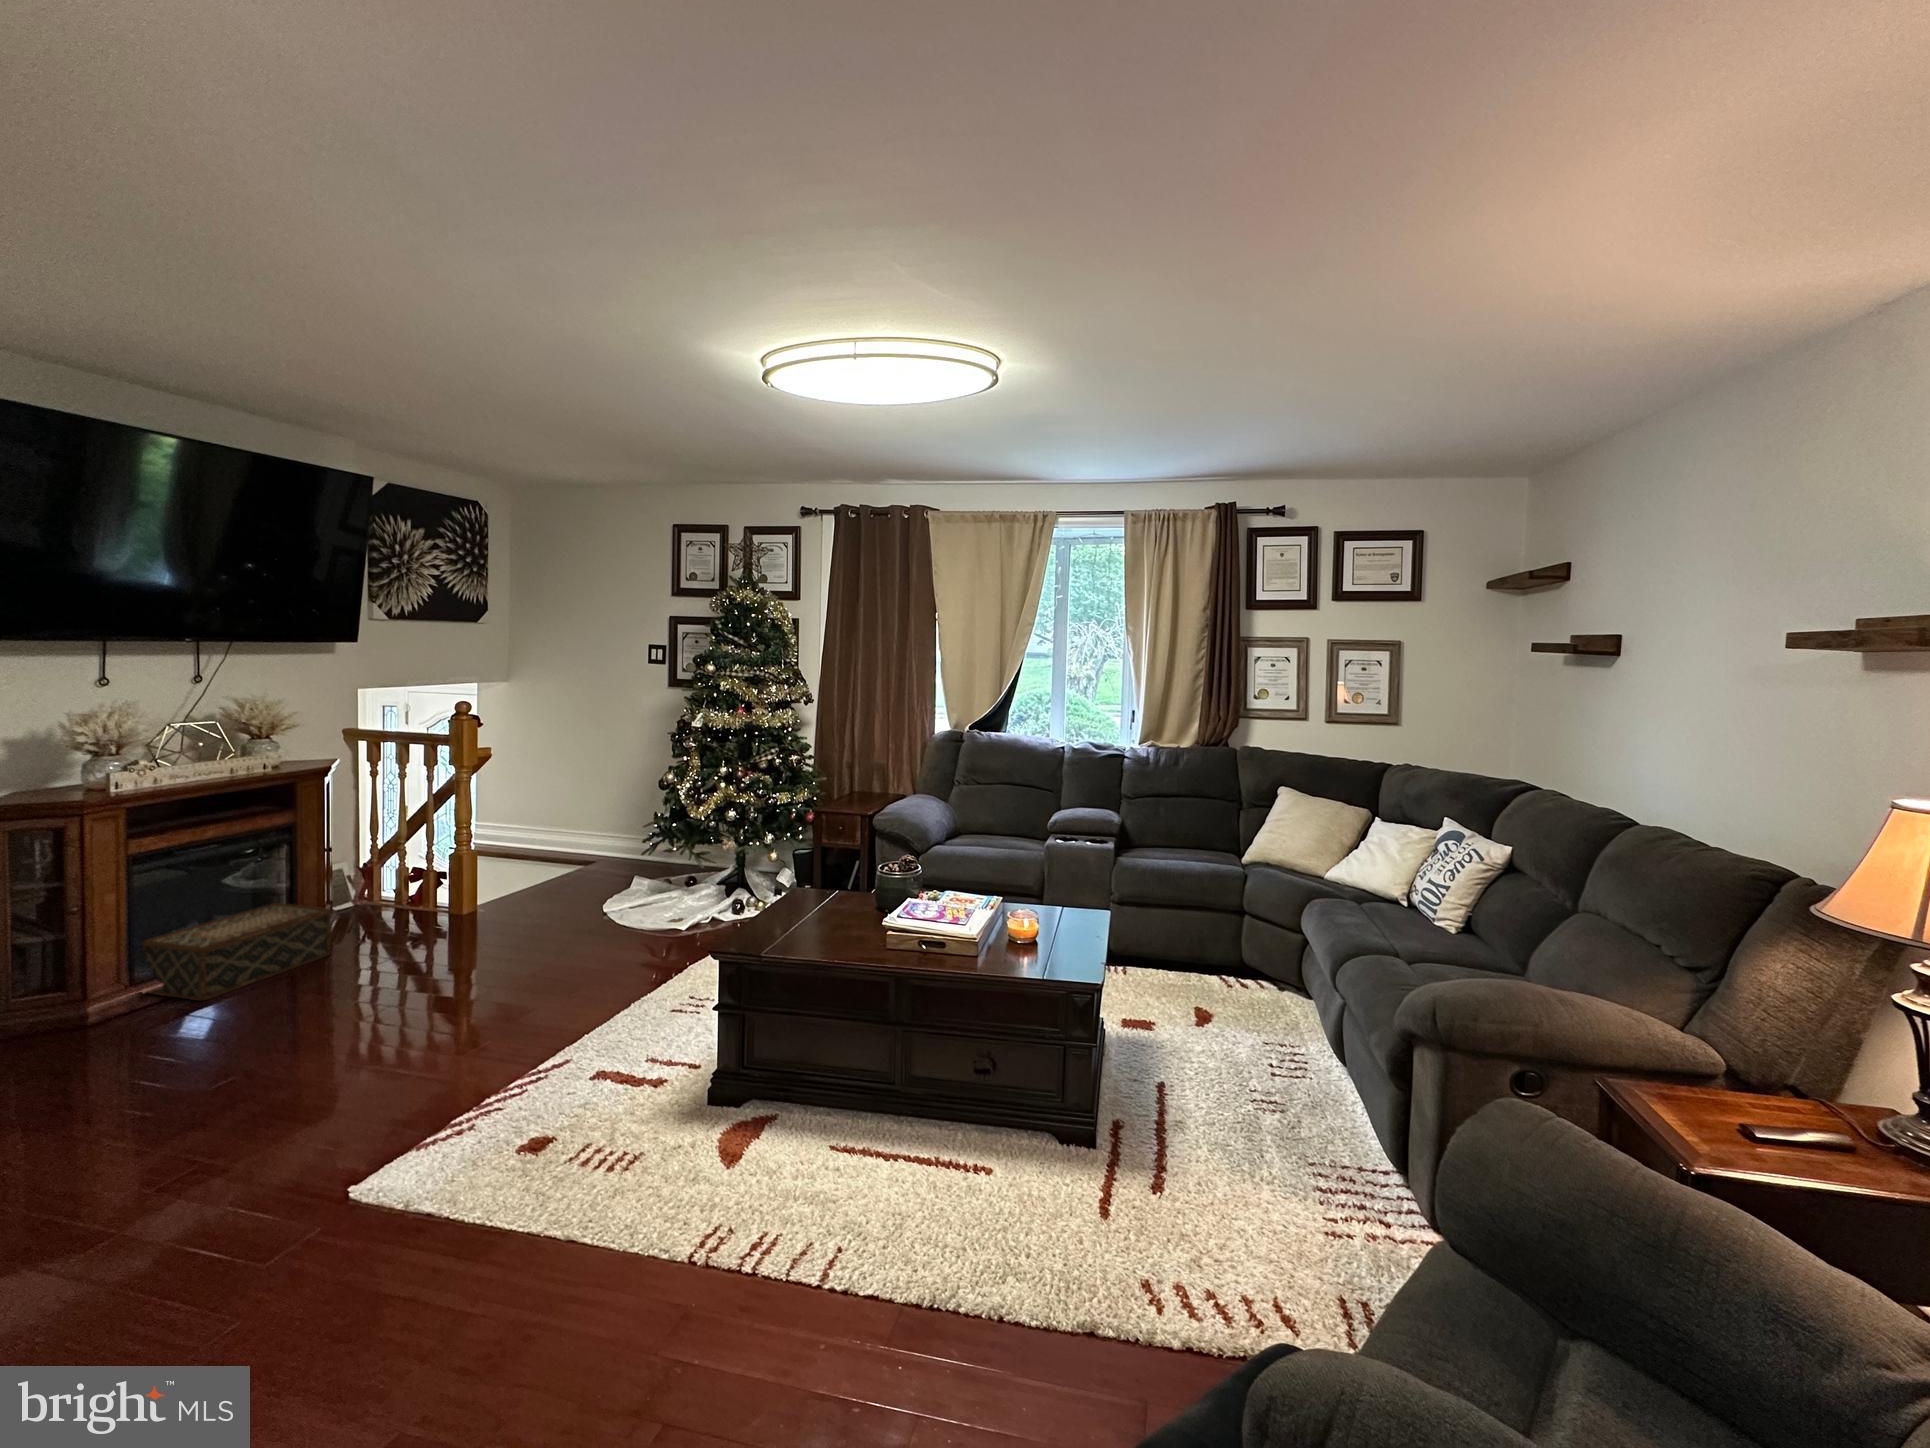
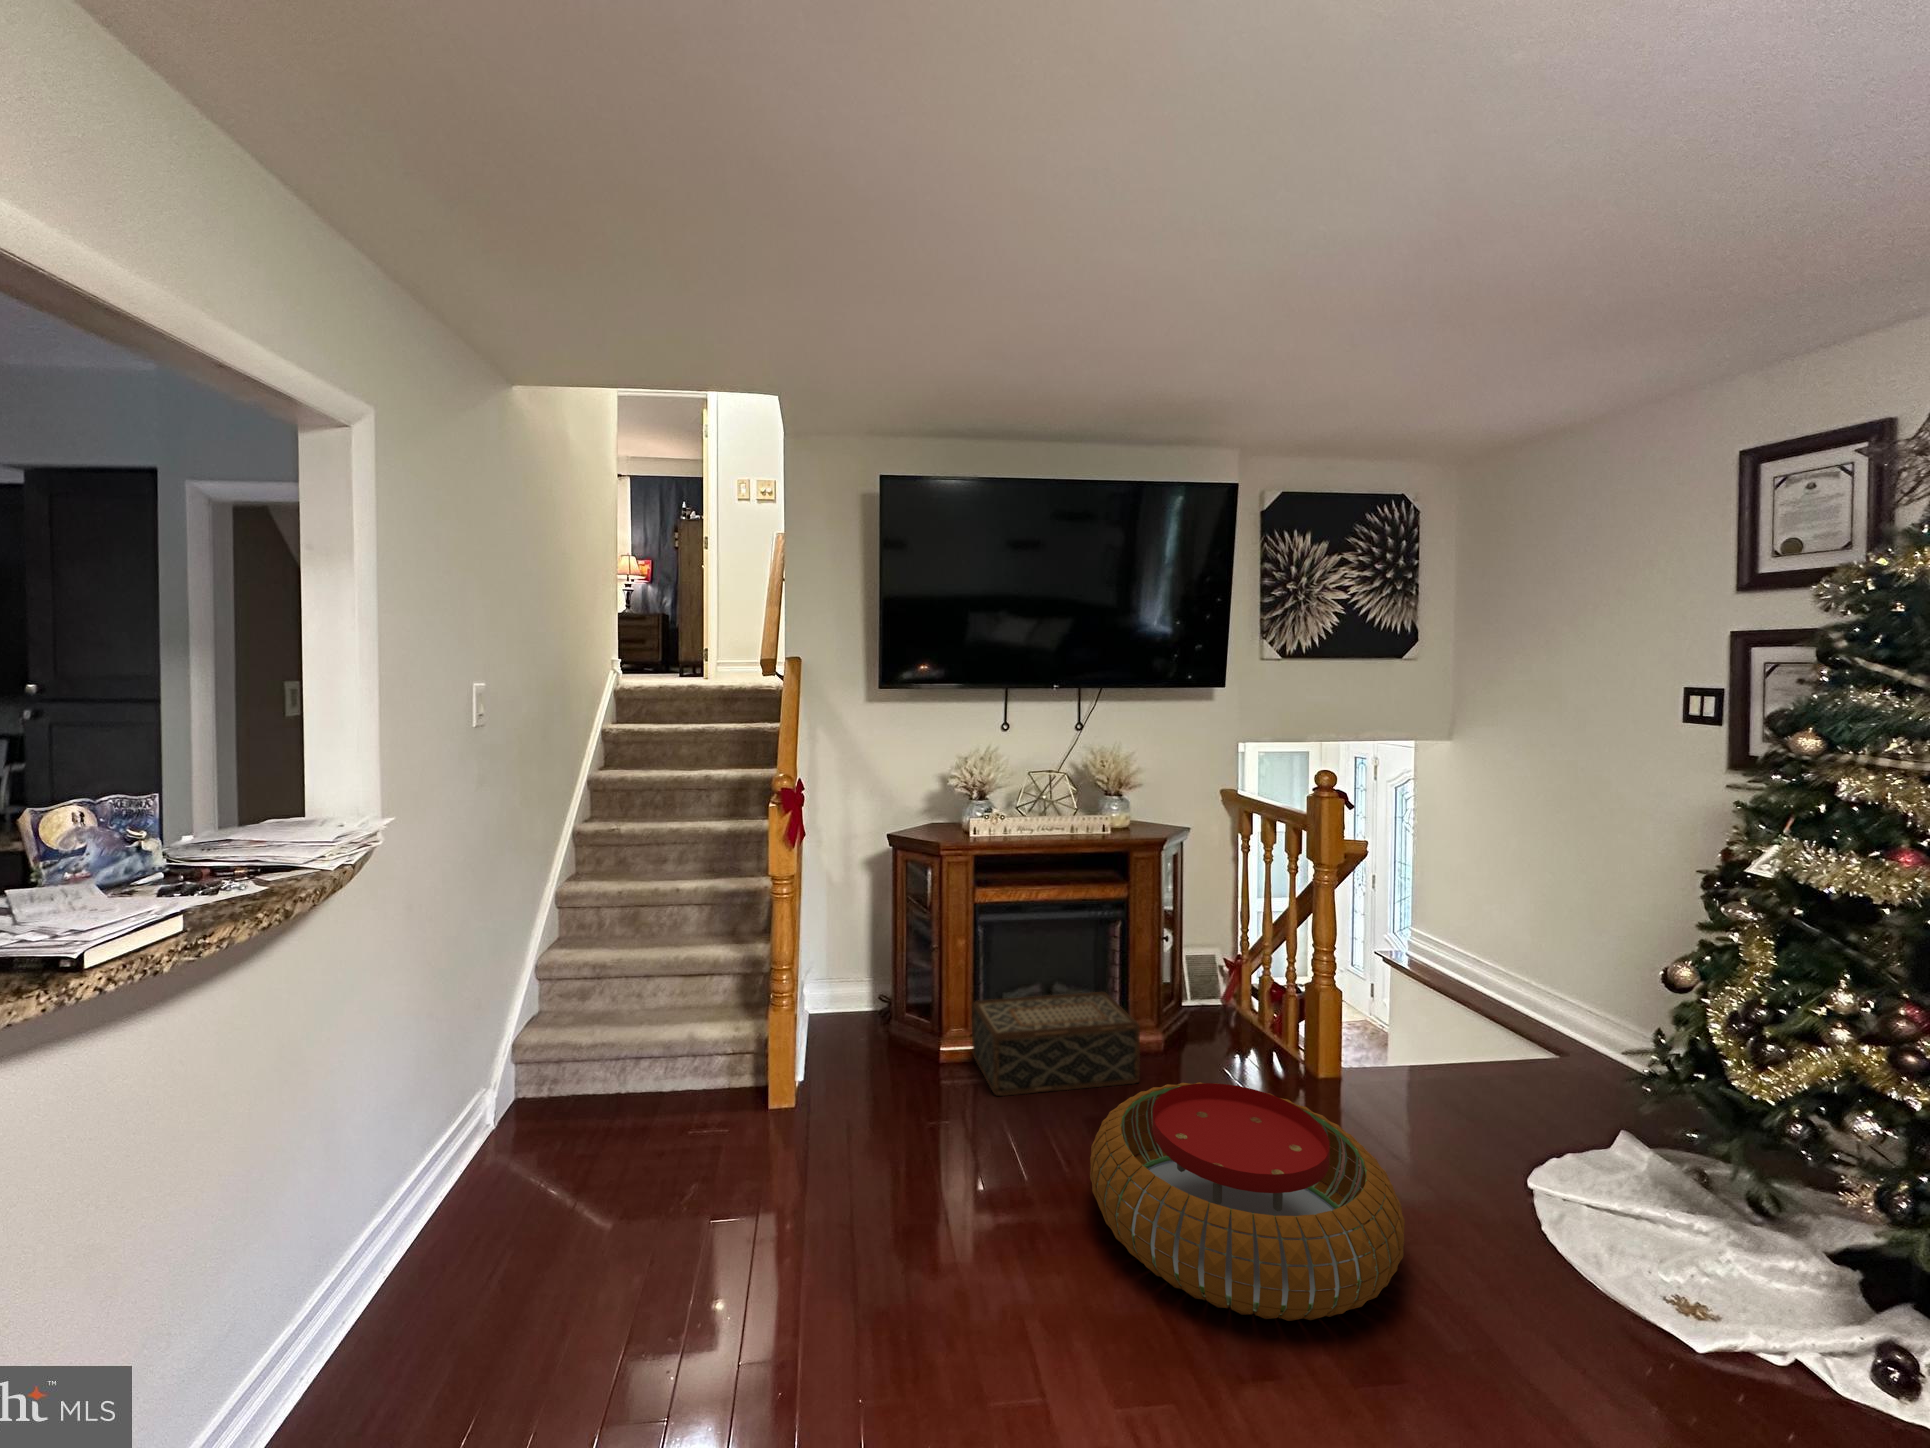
pouf: none [350,901,561,1010] -> present [1090,1082,1405,1321]

